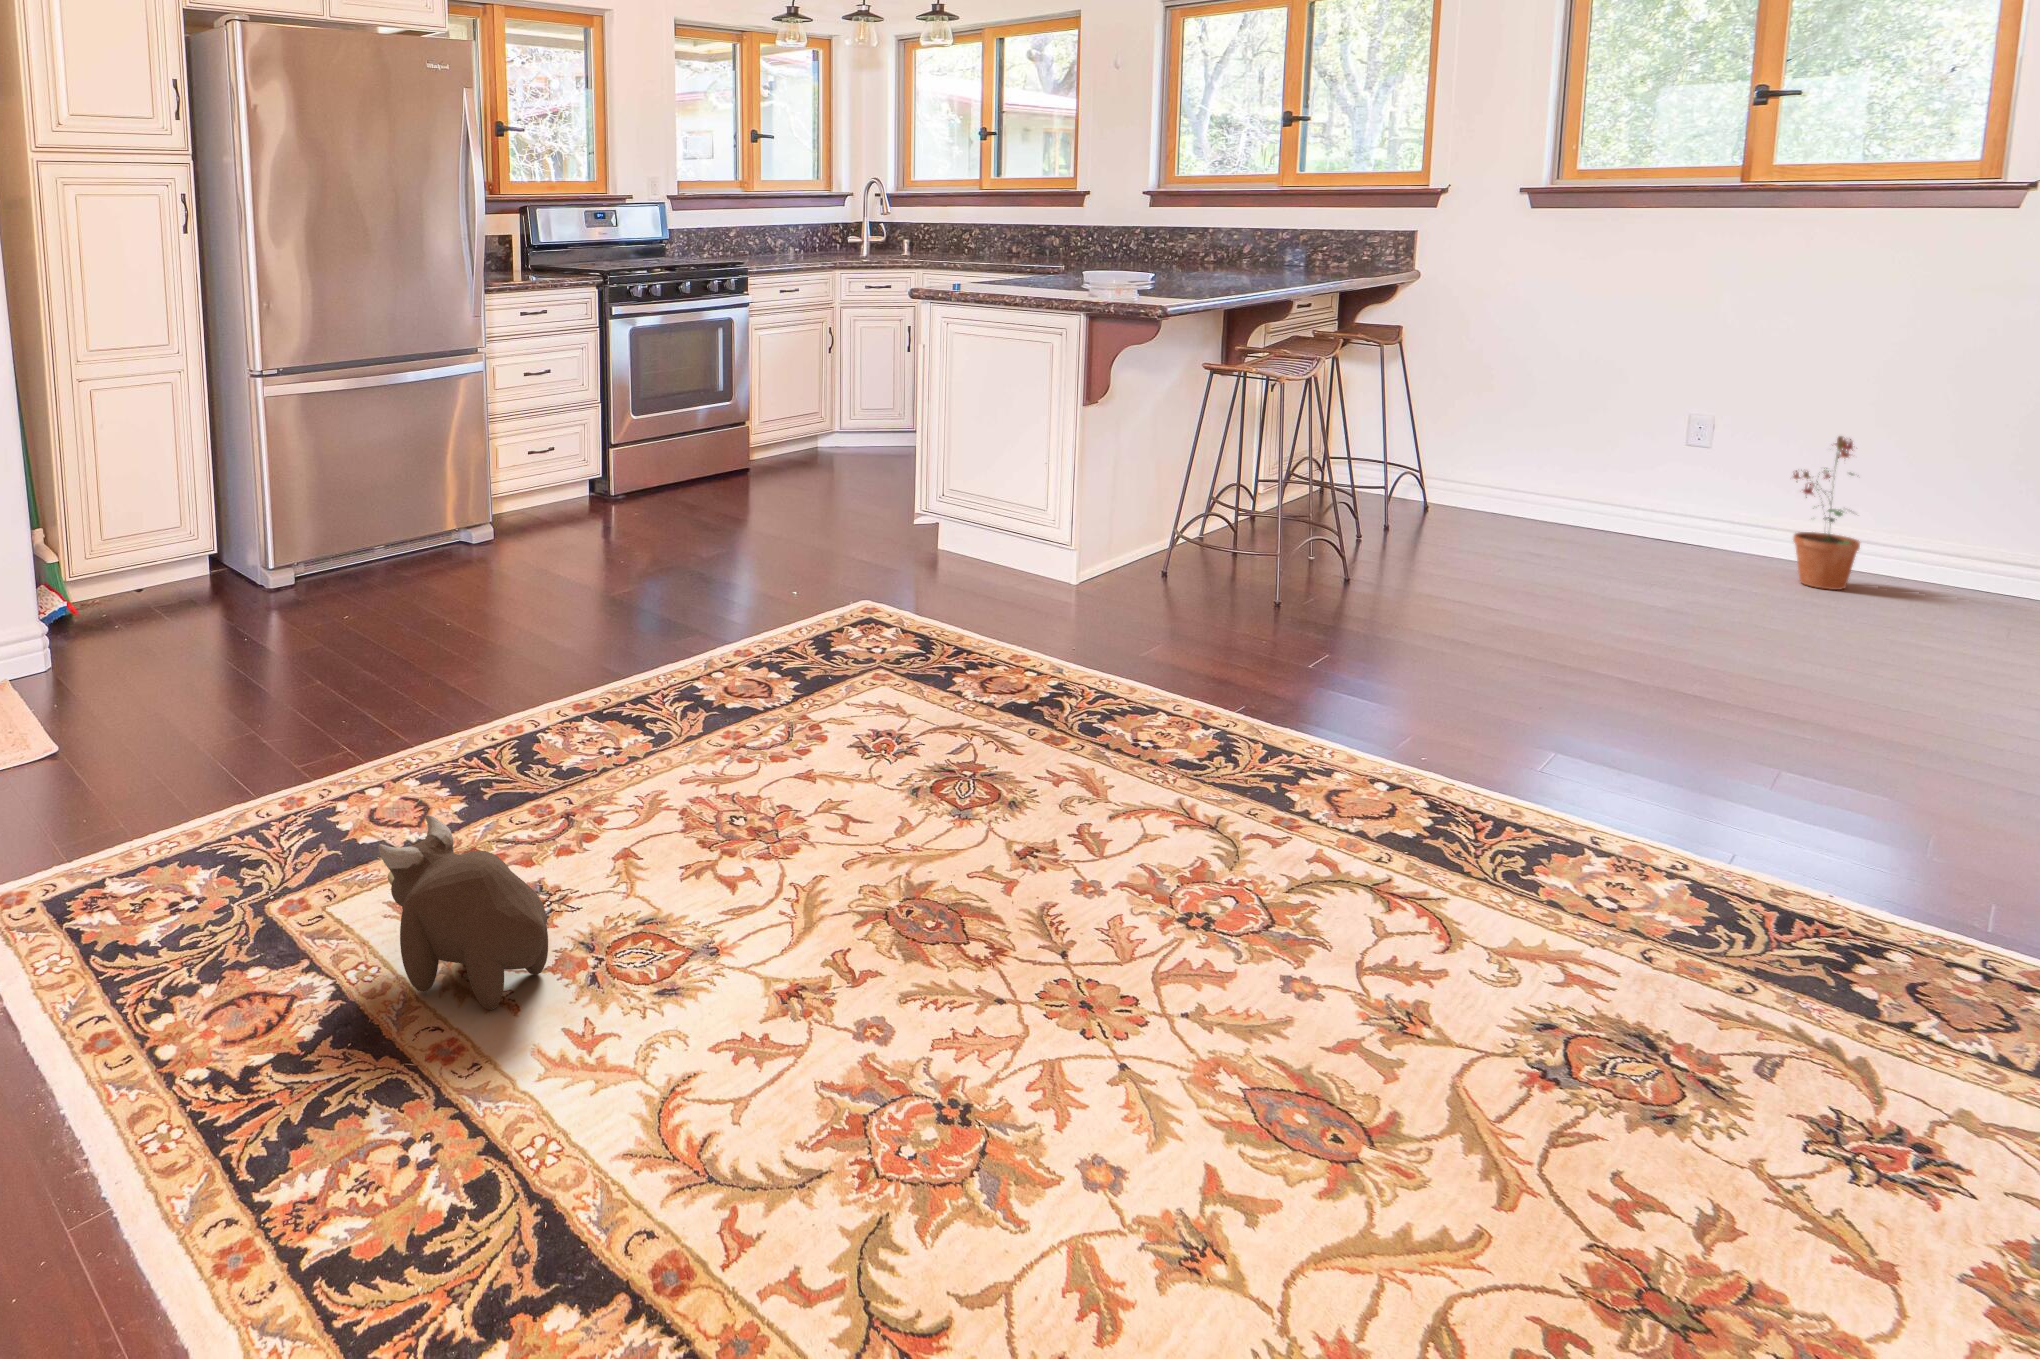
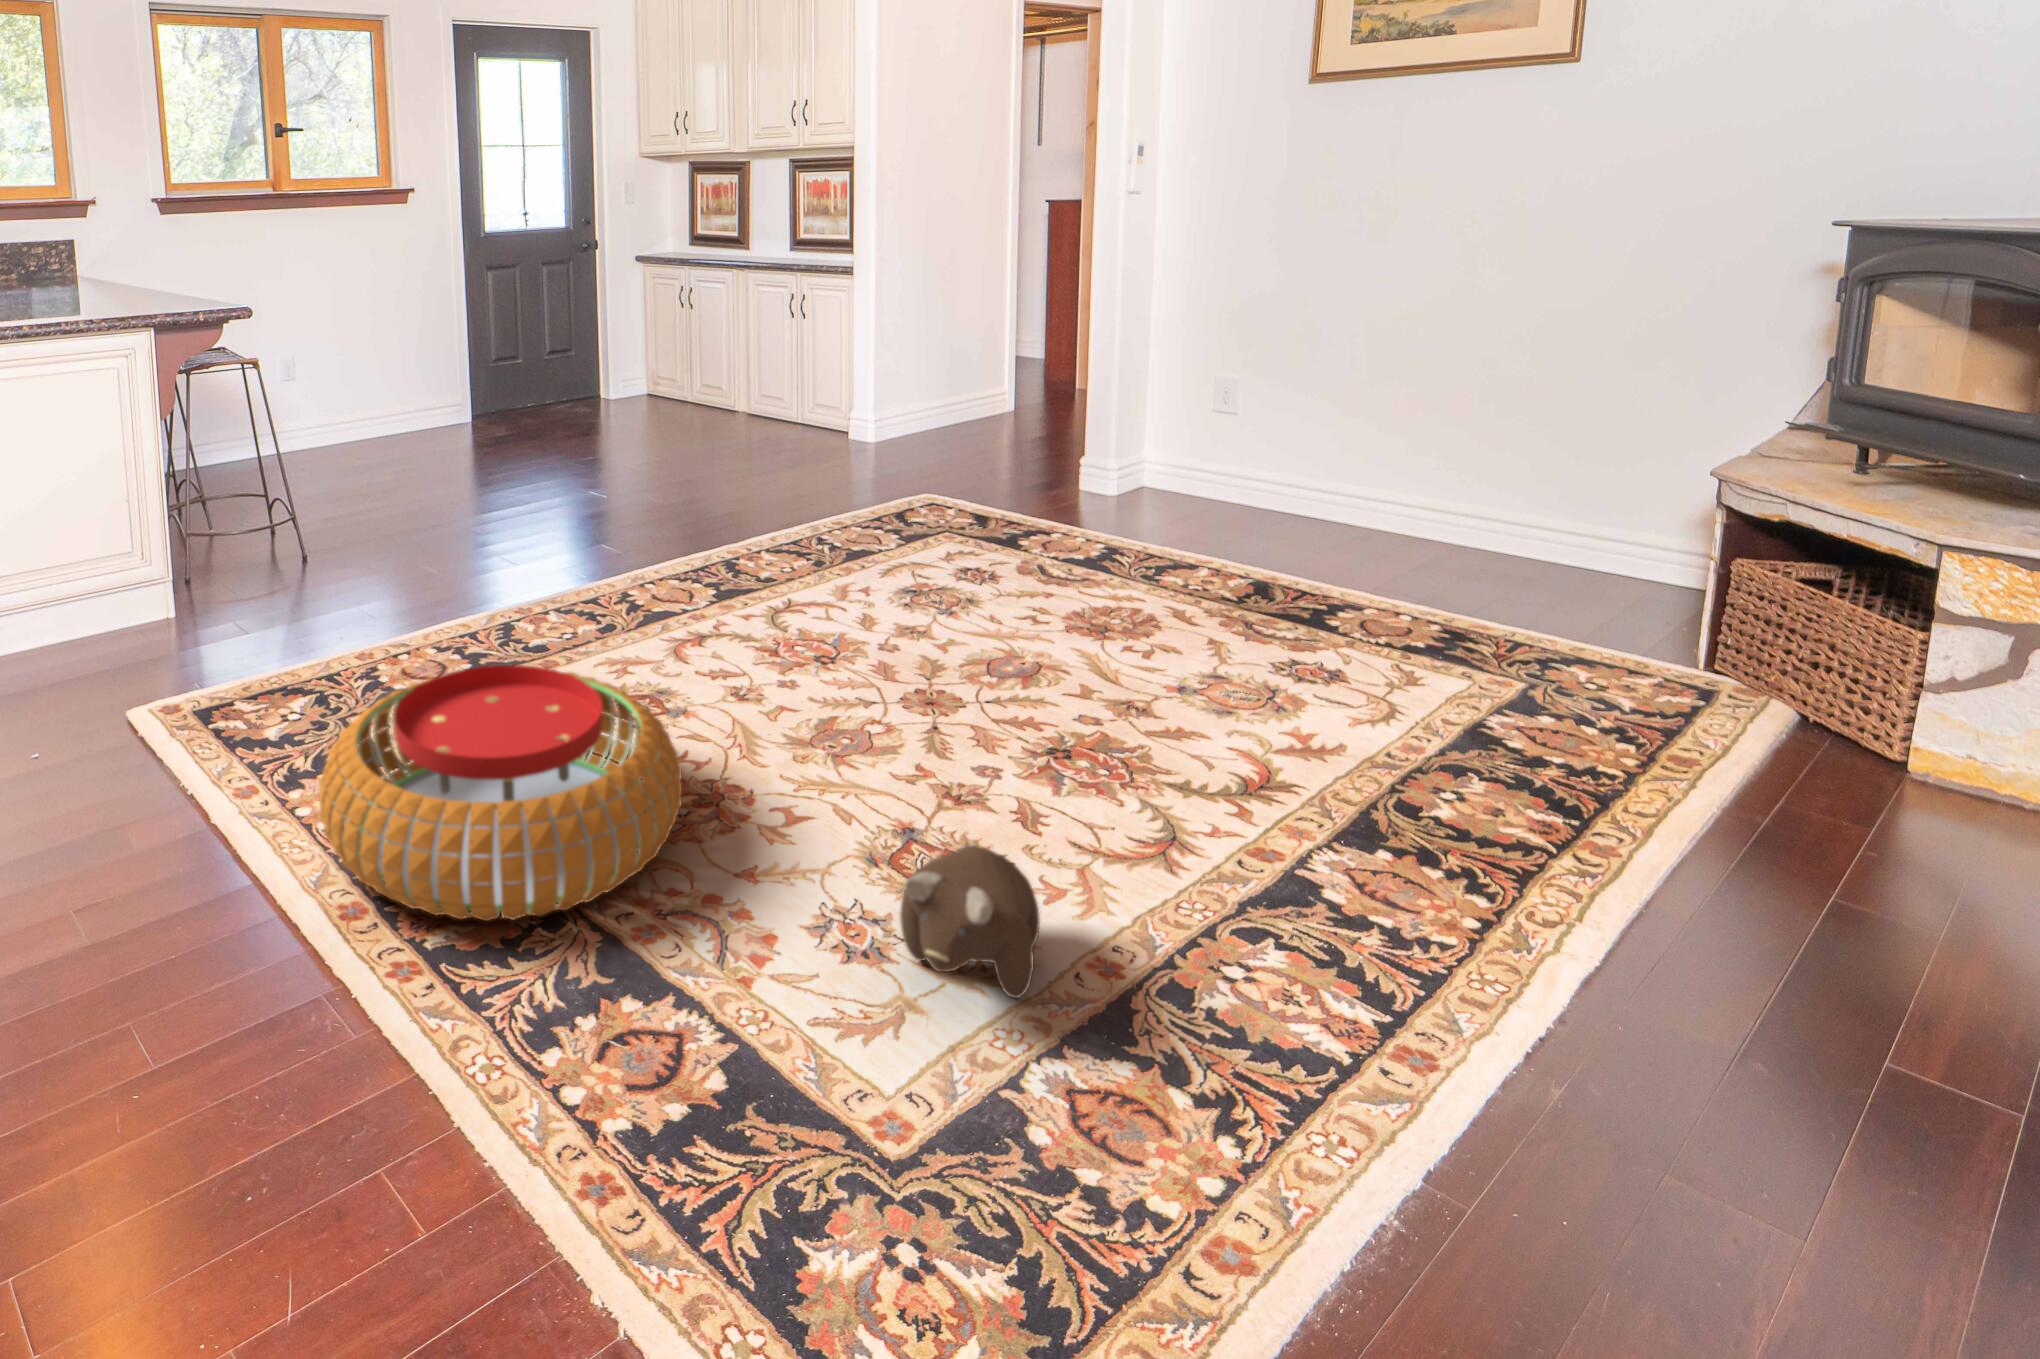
potted plant: present [1793,436,1860,590] -> none [325,351,374,445]
pouf: none [544,616,873,820] -> present [319,665,682,921]

